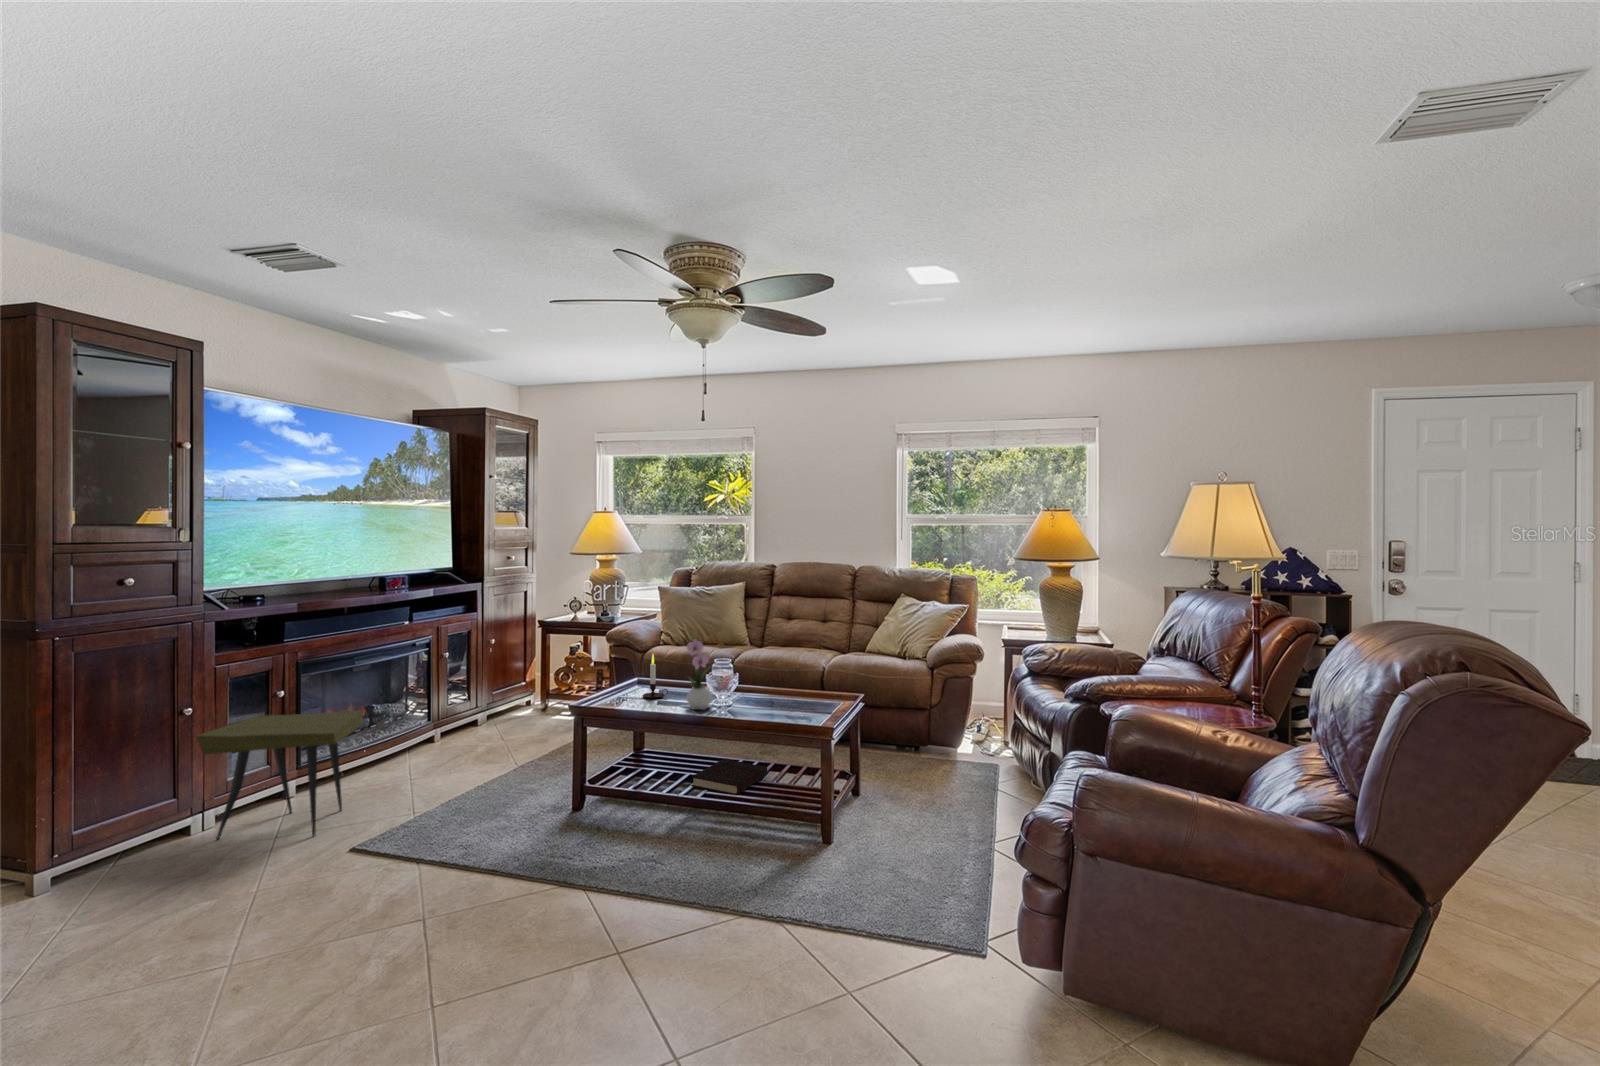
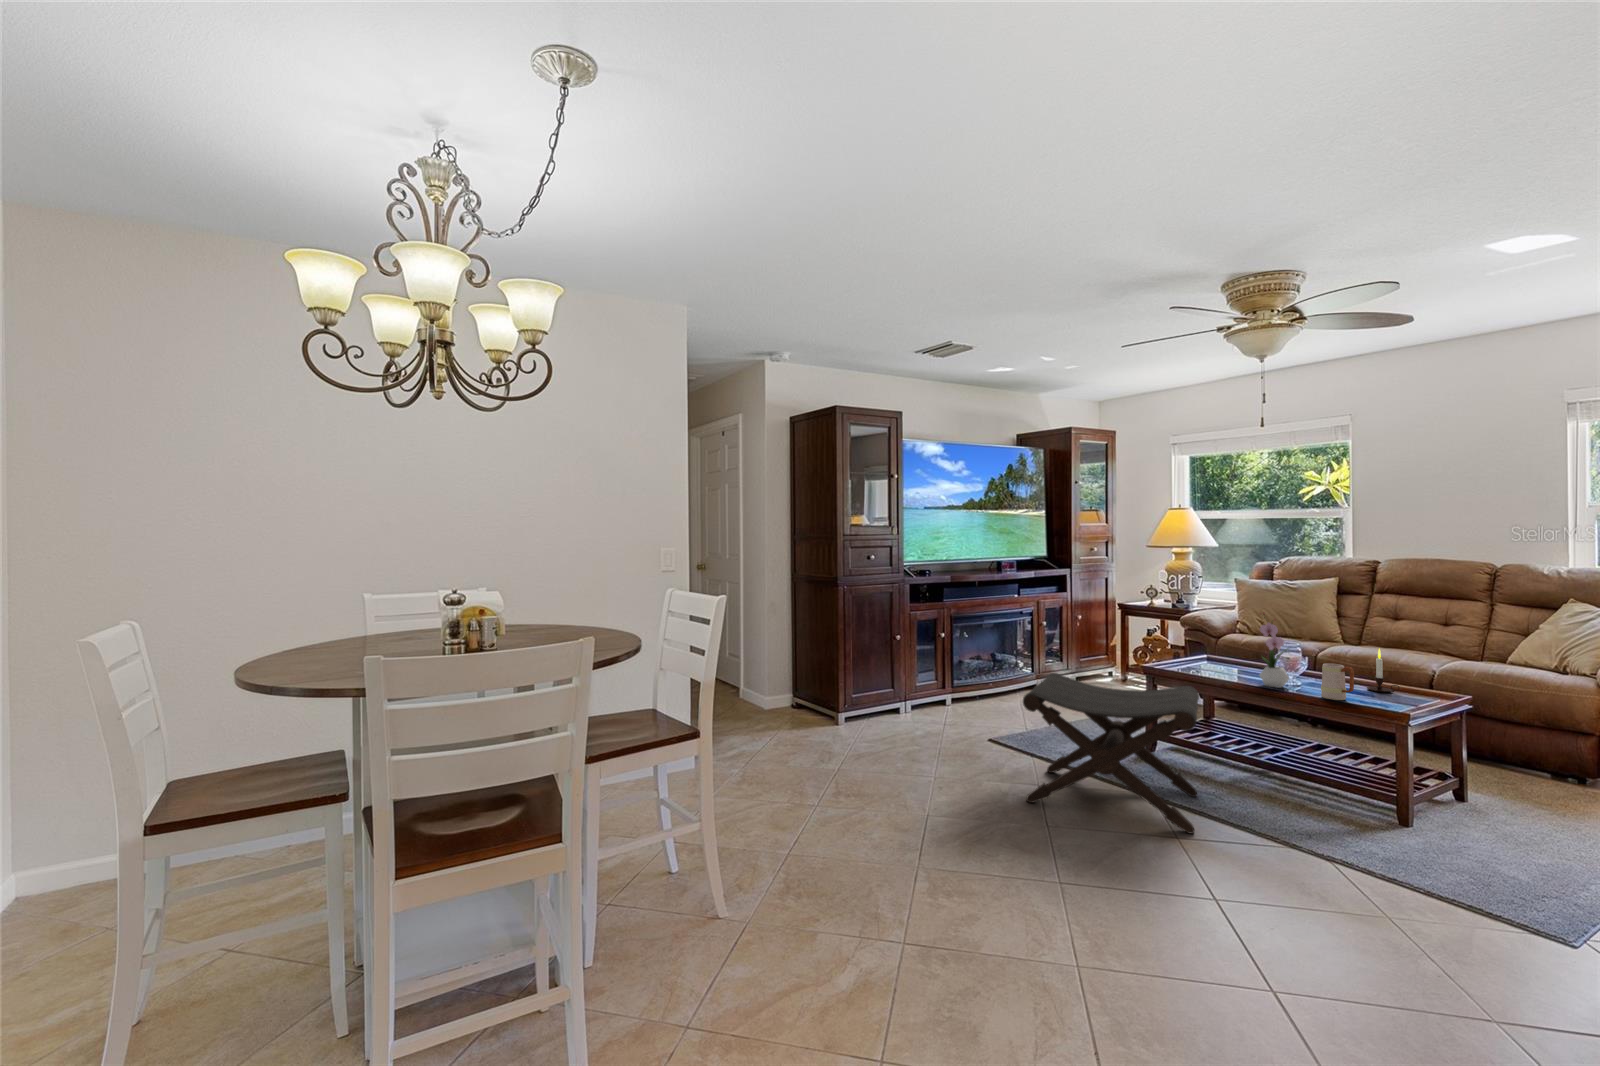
candle: present [643,654,668,698] -> present [1367,649,1399,692]
mug: none [741,677,769,716] -> present [1321,663,1354,700]
side table: present [196,710,363,840] -> none [898,649,992,732]
footstool: none [401,726,628,934] -> present [1023,673,1199,834]
book: present [691,759,768,795] -> none [1265,739,1355,772]

